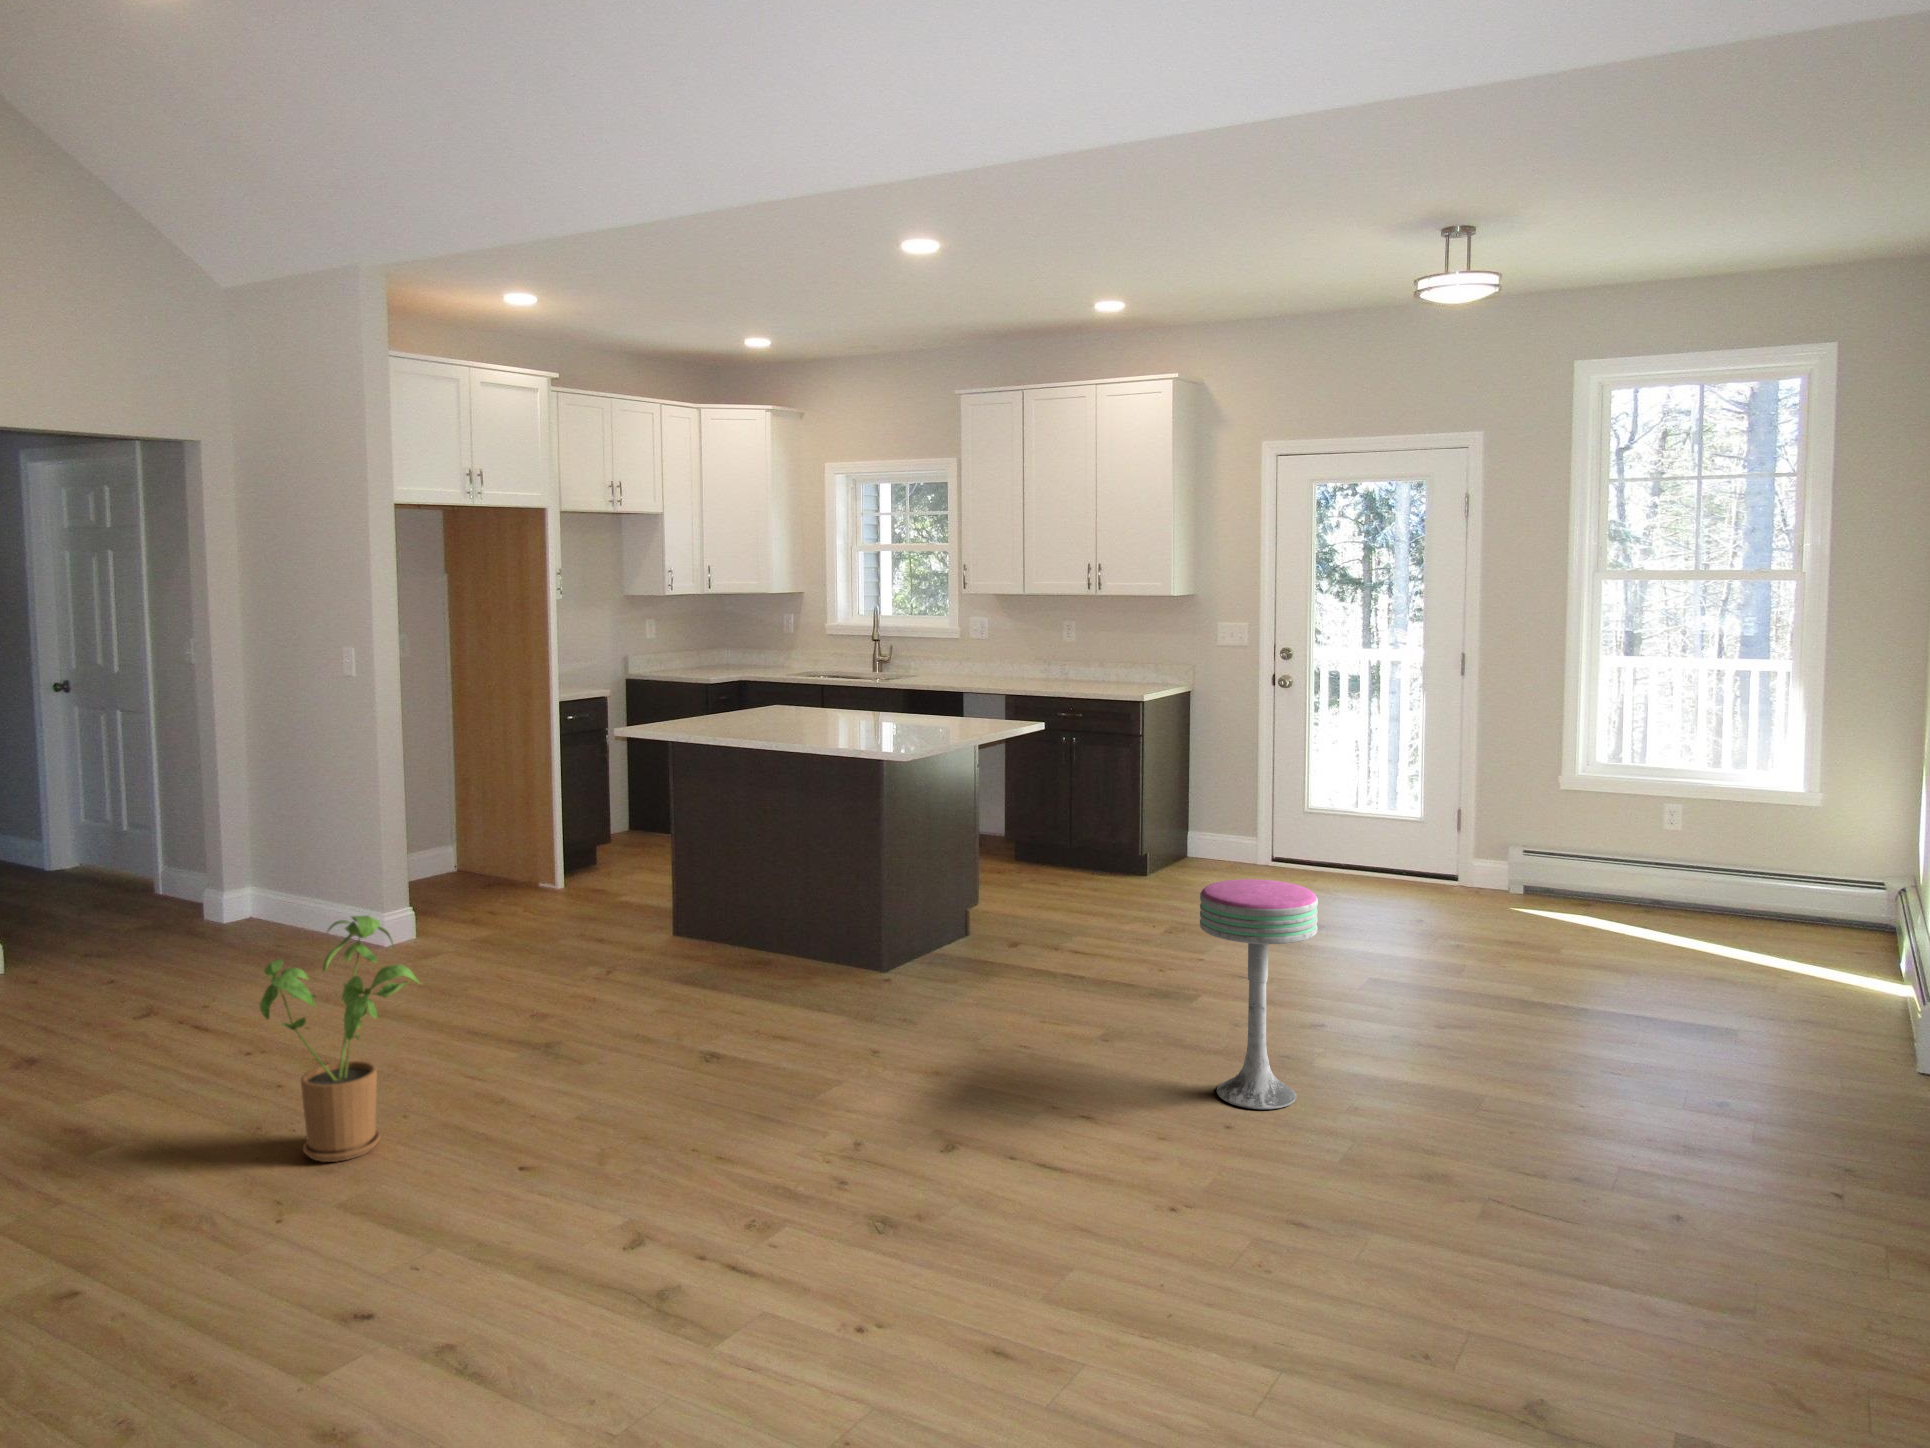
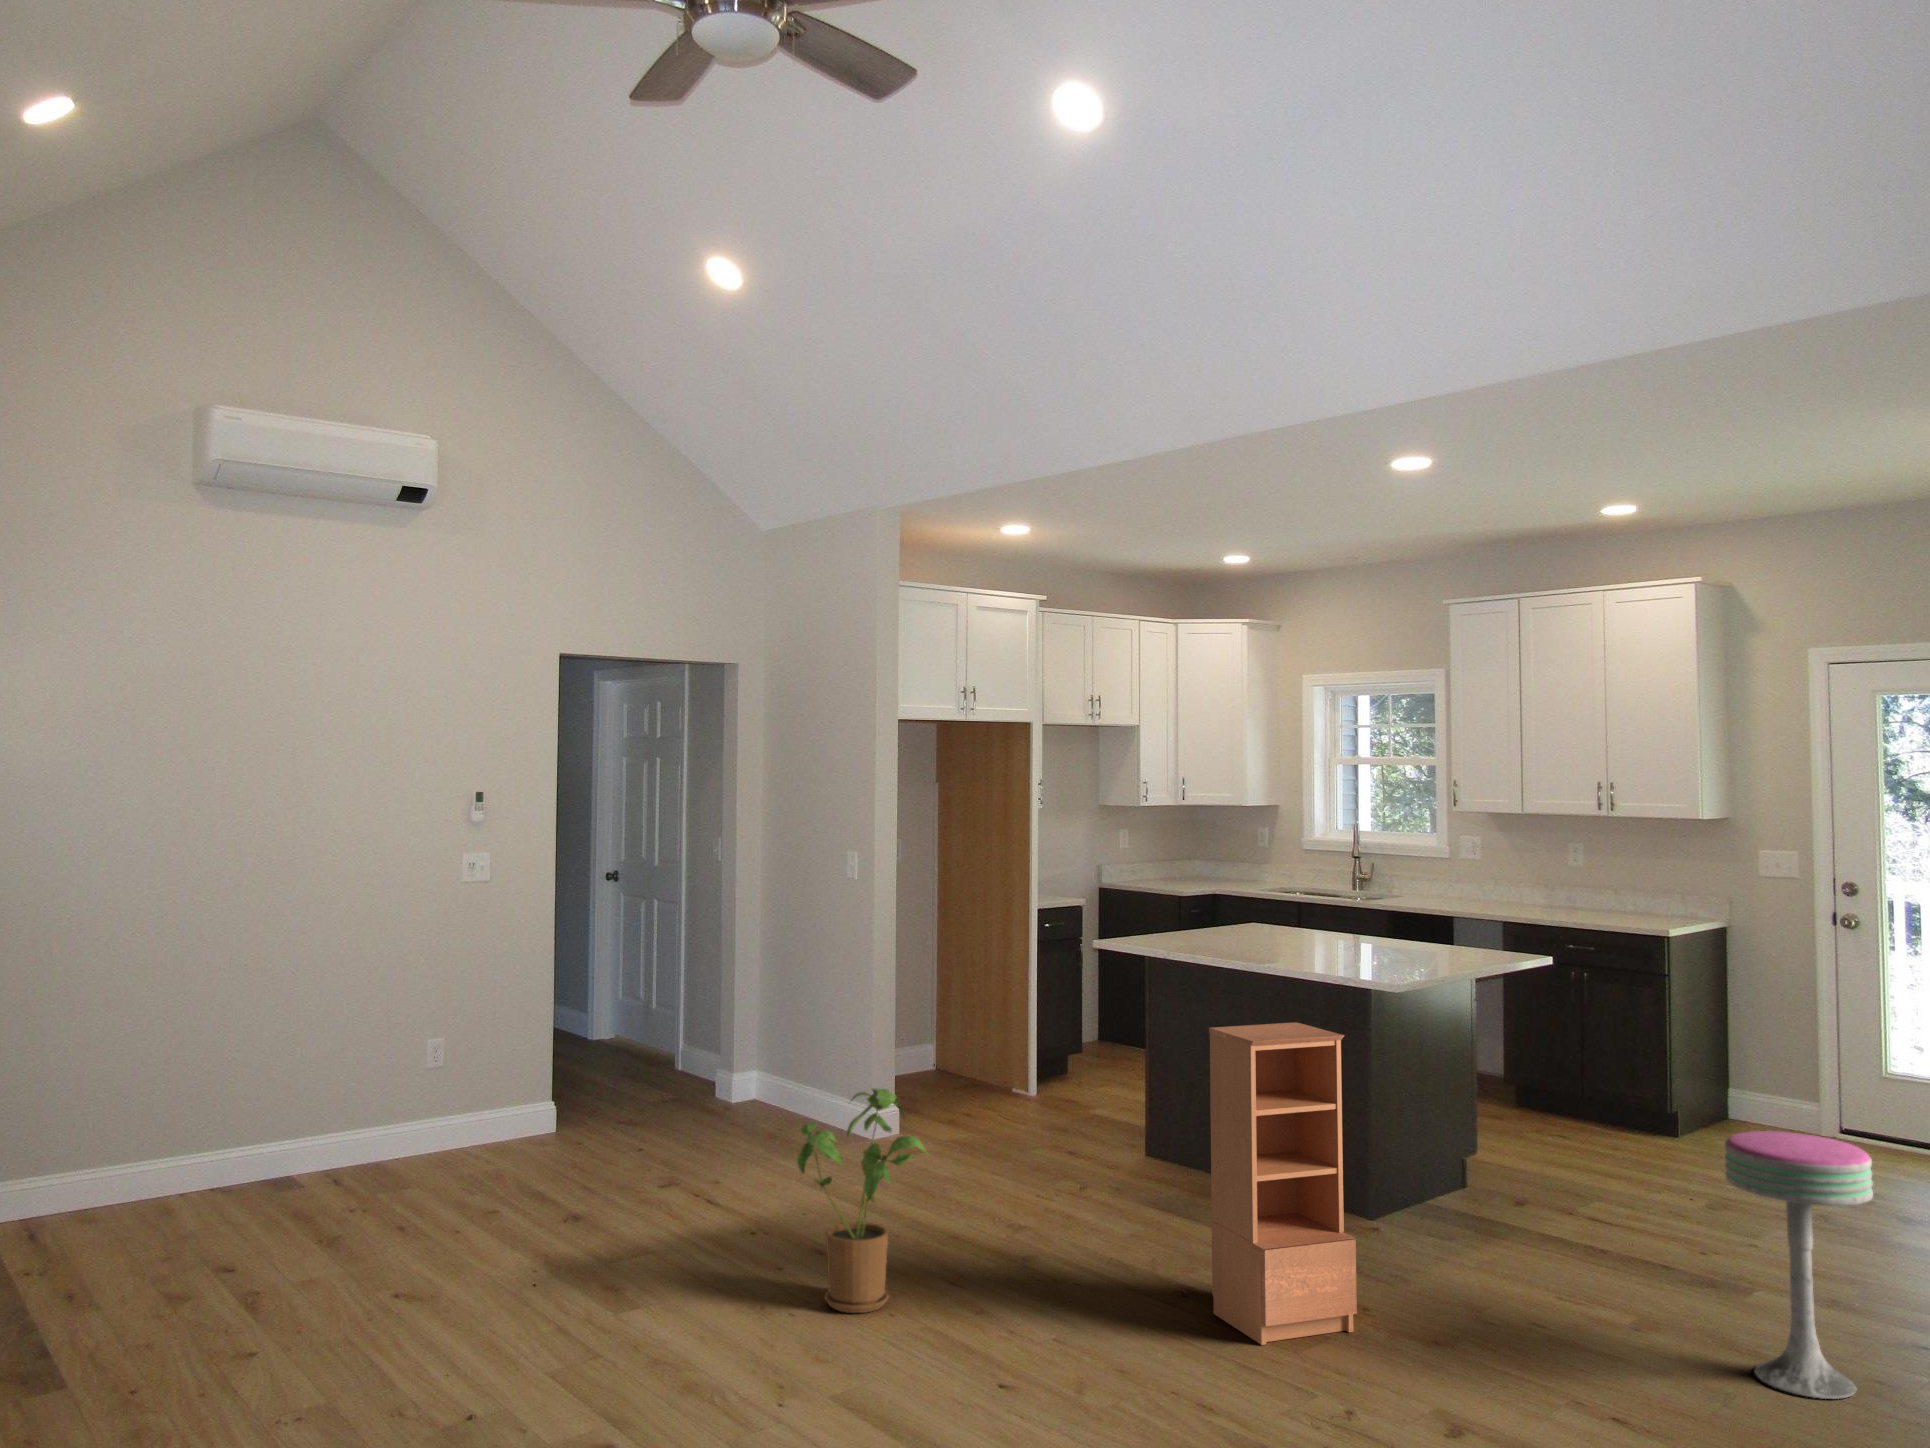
bookcase: none [728,810,874,1132] -> present [1209,1022,1357,1345]

